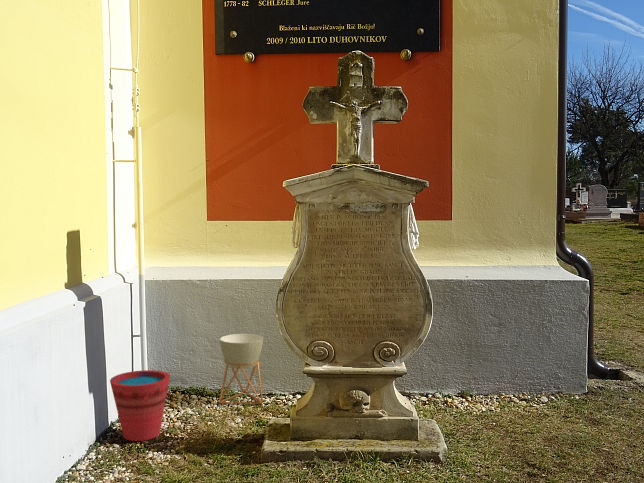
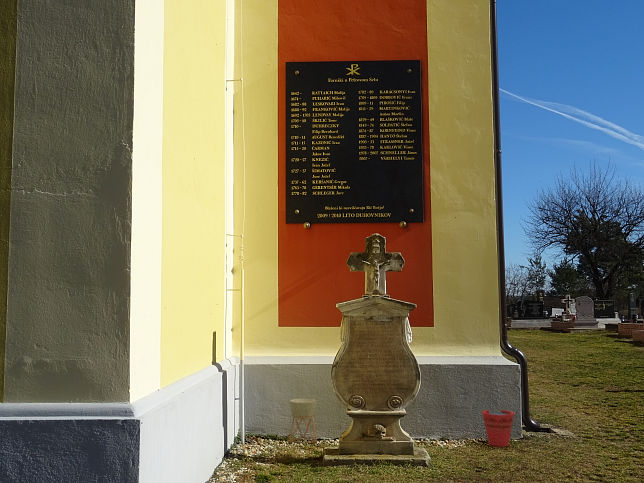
bucket: present [110,370,170,441] -> present [482,410,514,447]

